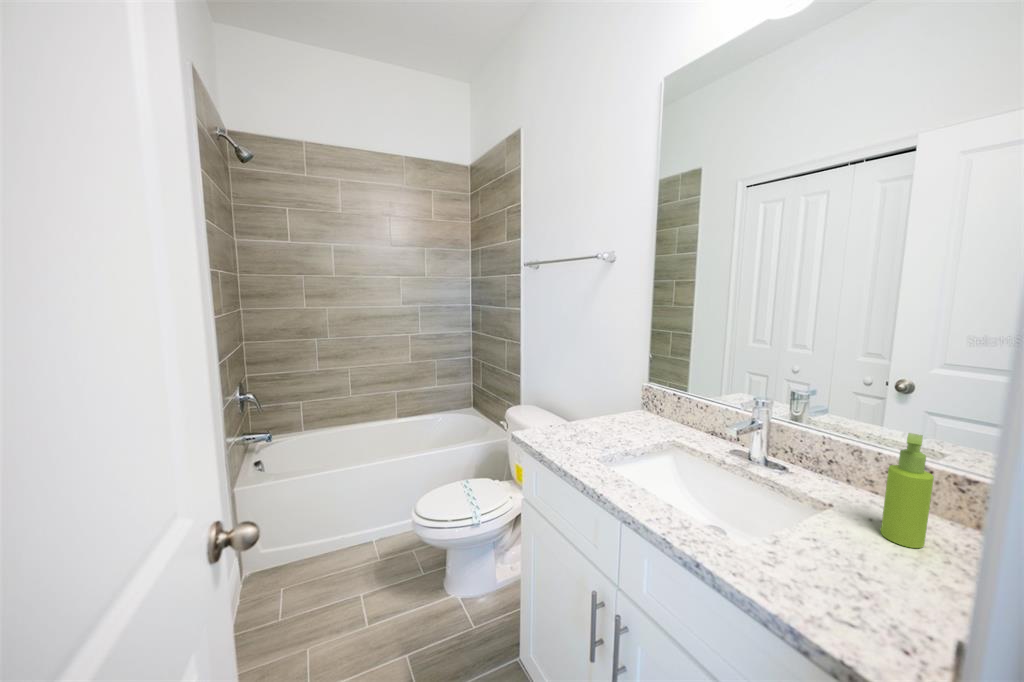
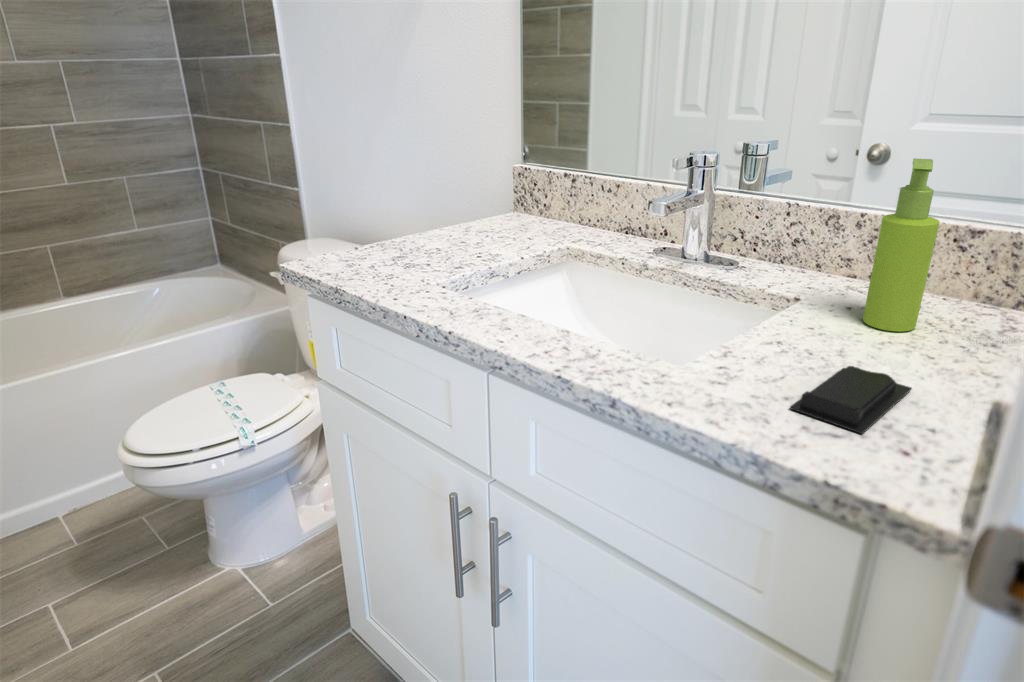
soap bar: none [819,571,917,630] -> present [790,366,912,434]

